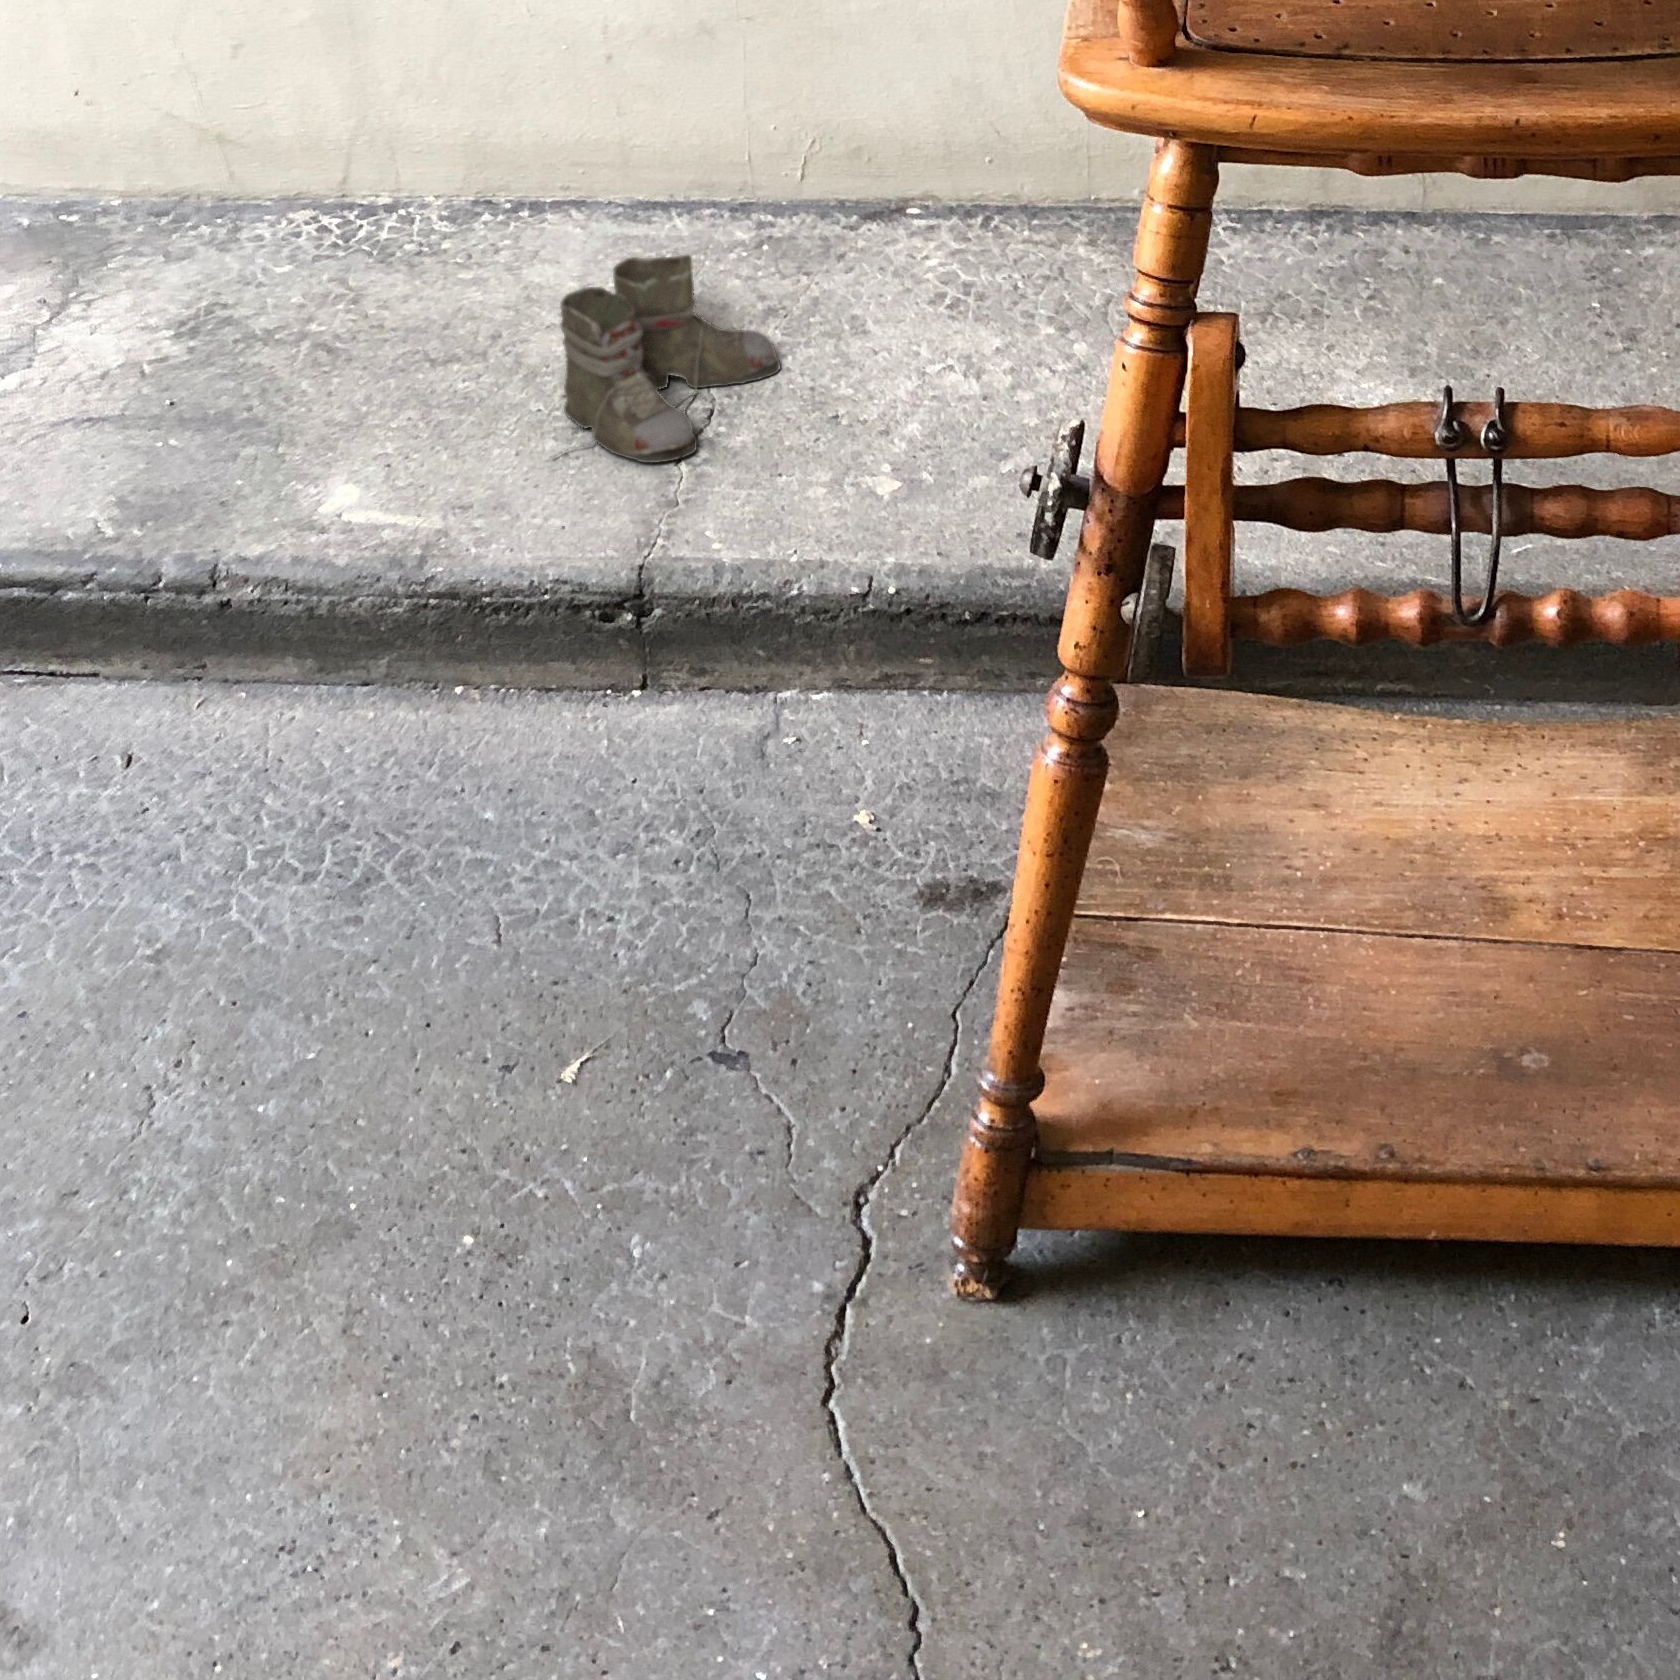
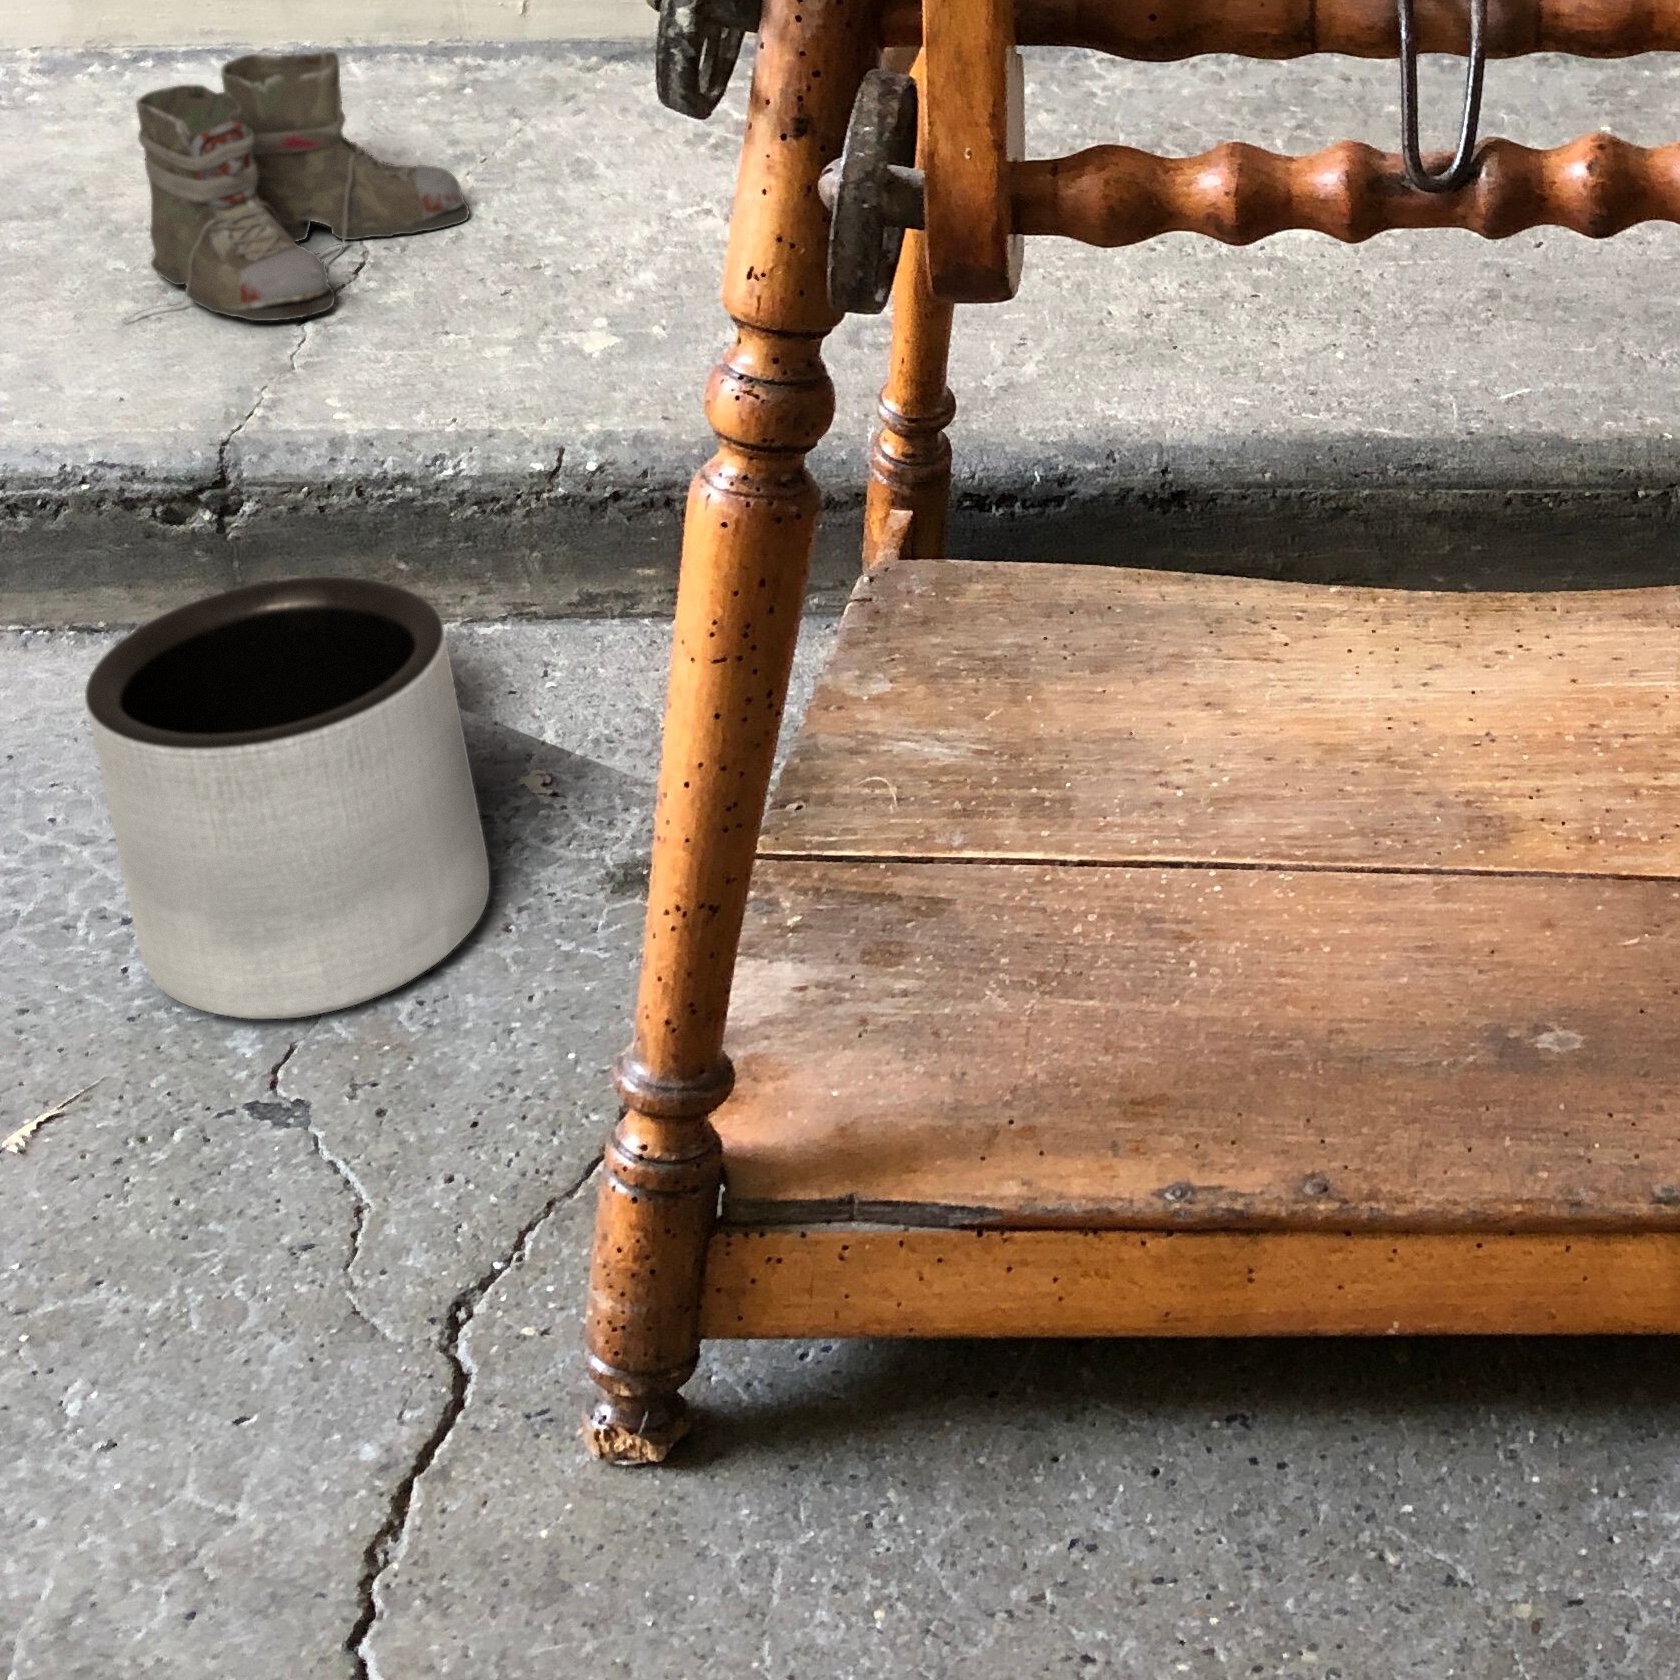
planter: none [607,704,847,996] -> present [85,577,489,1019]

